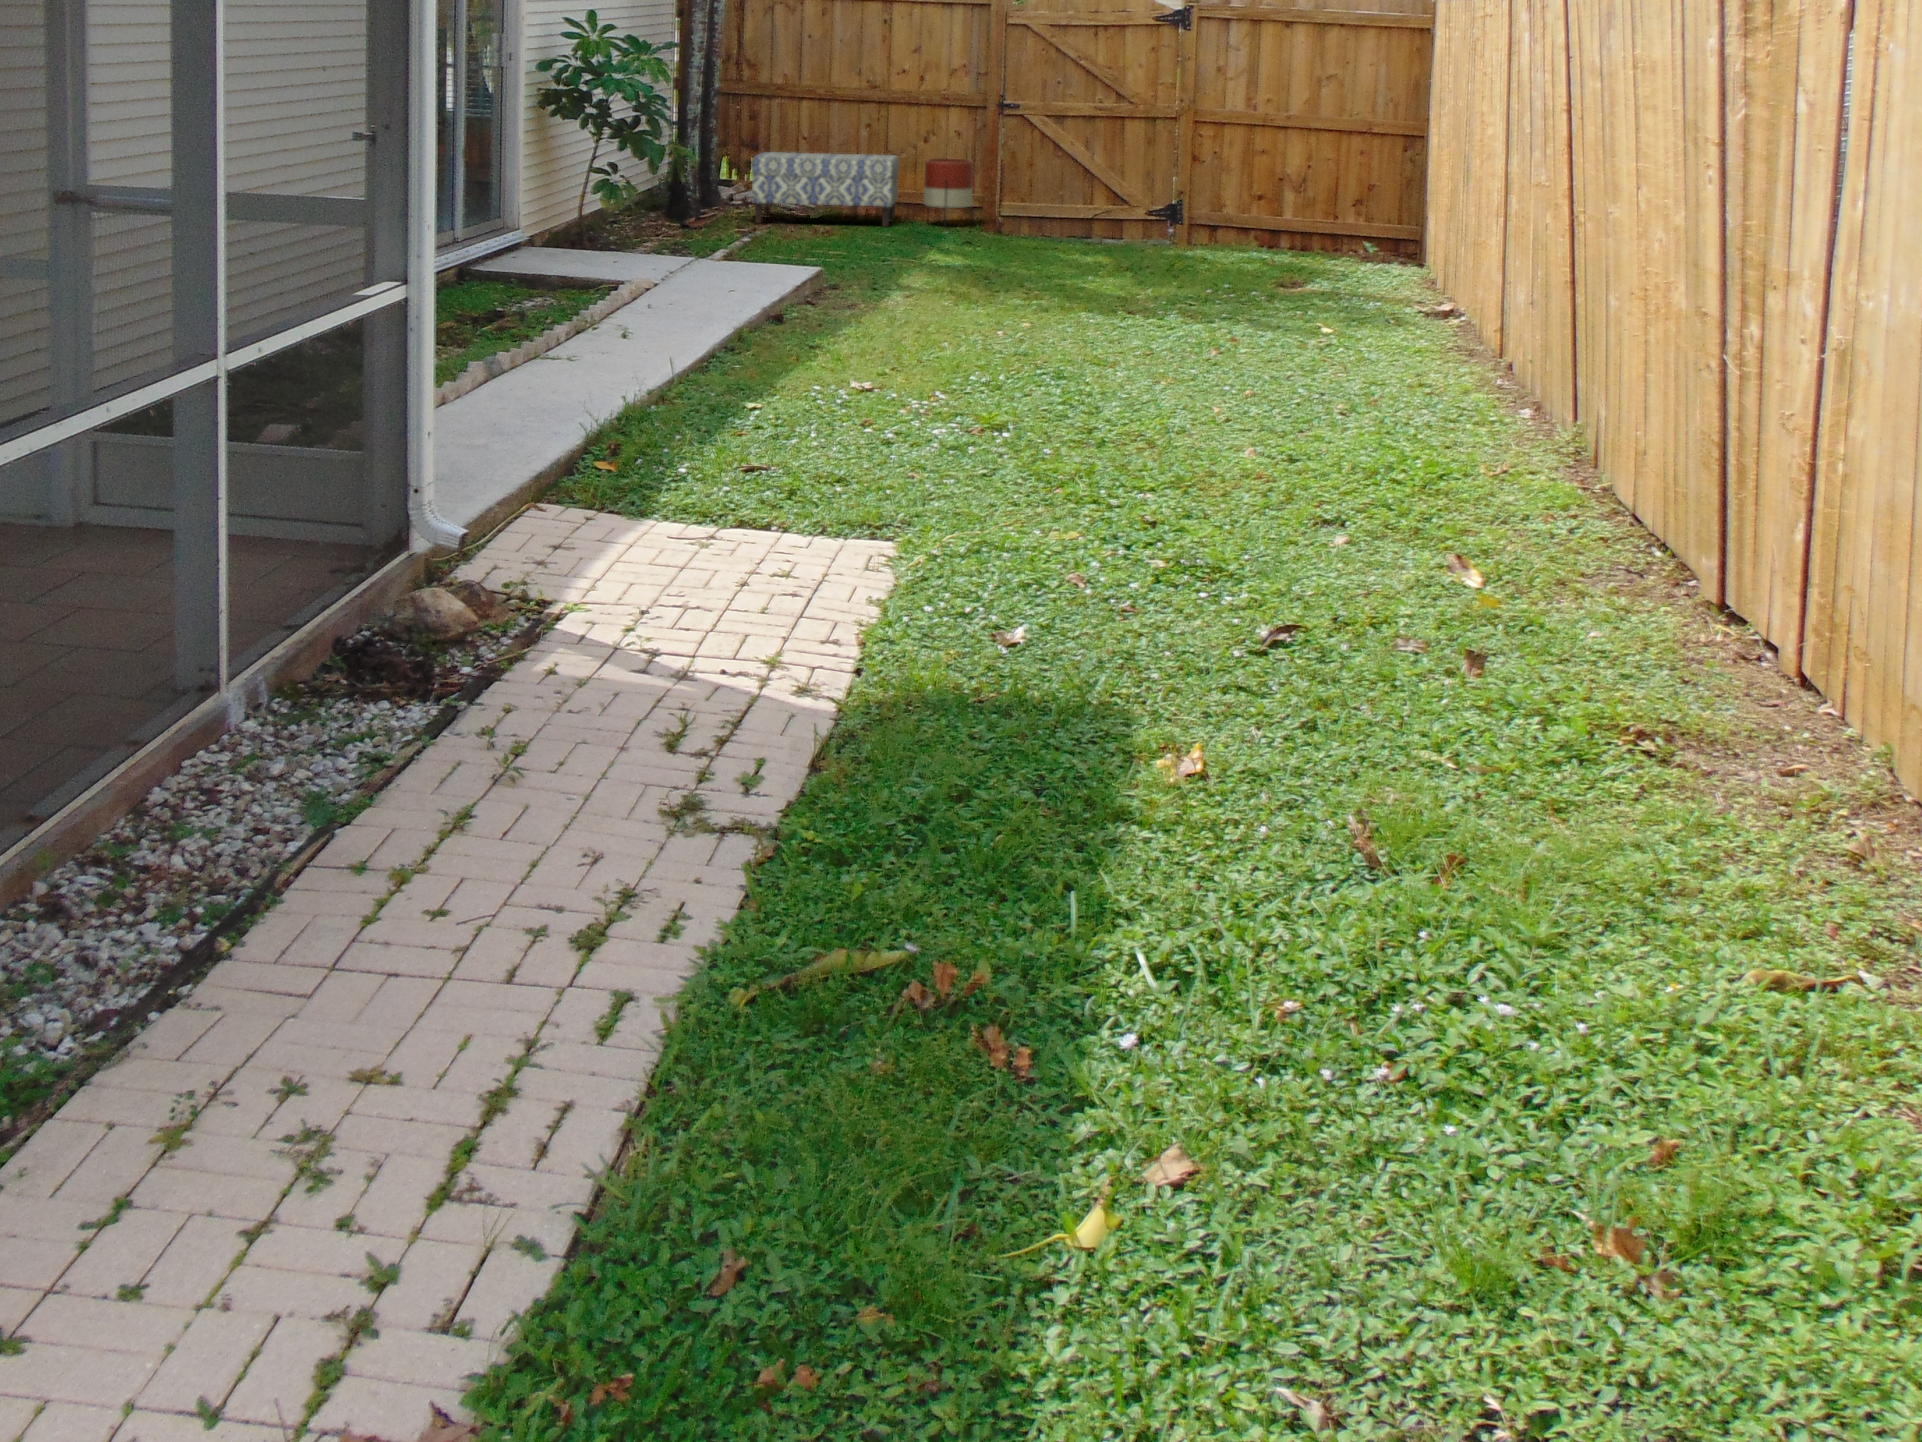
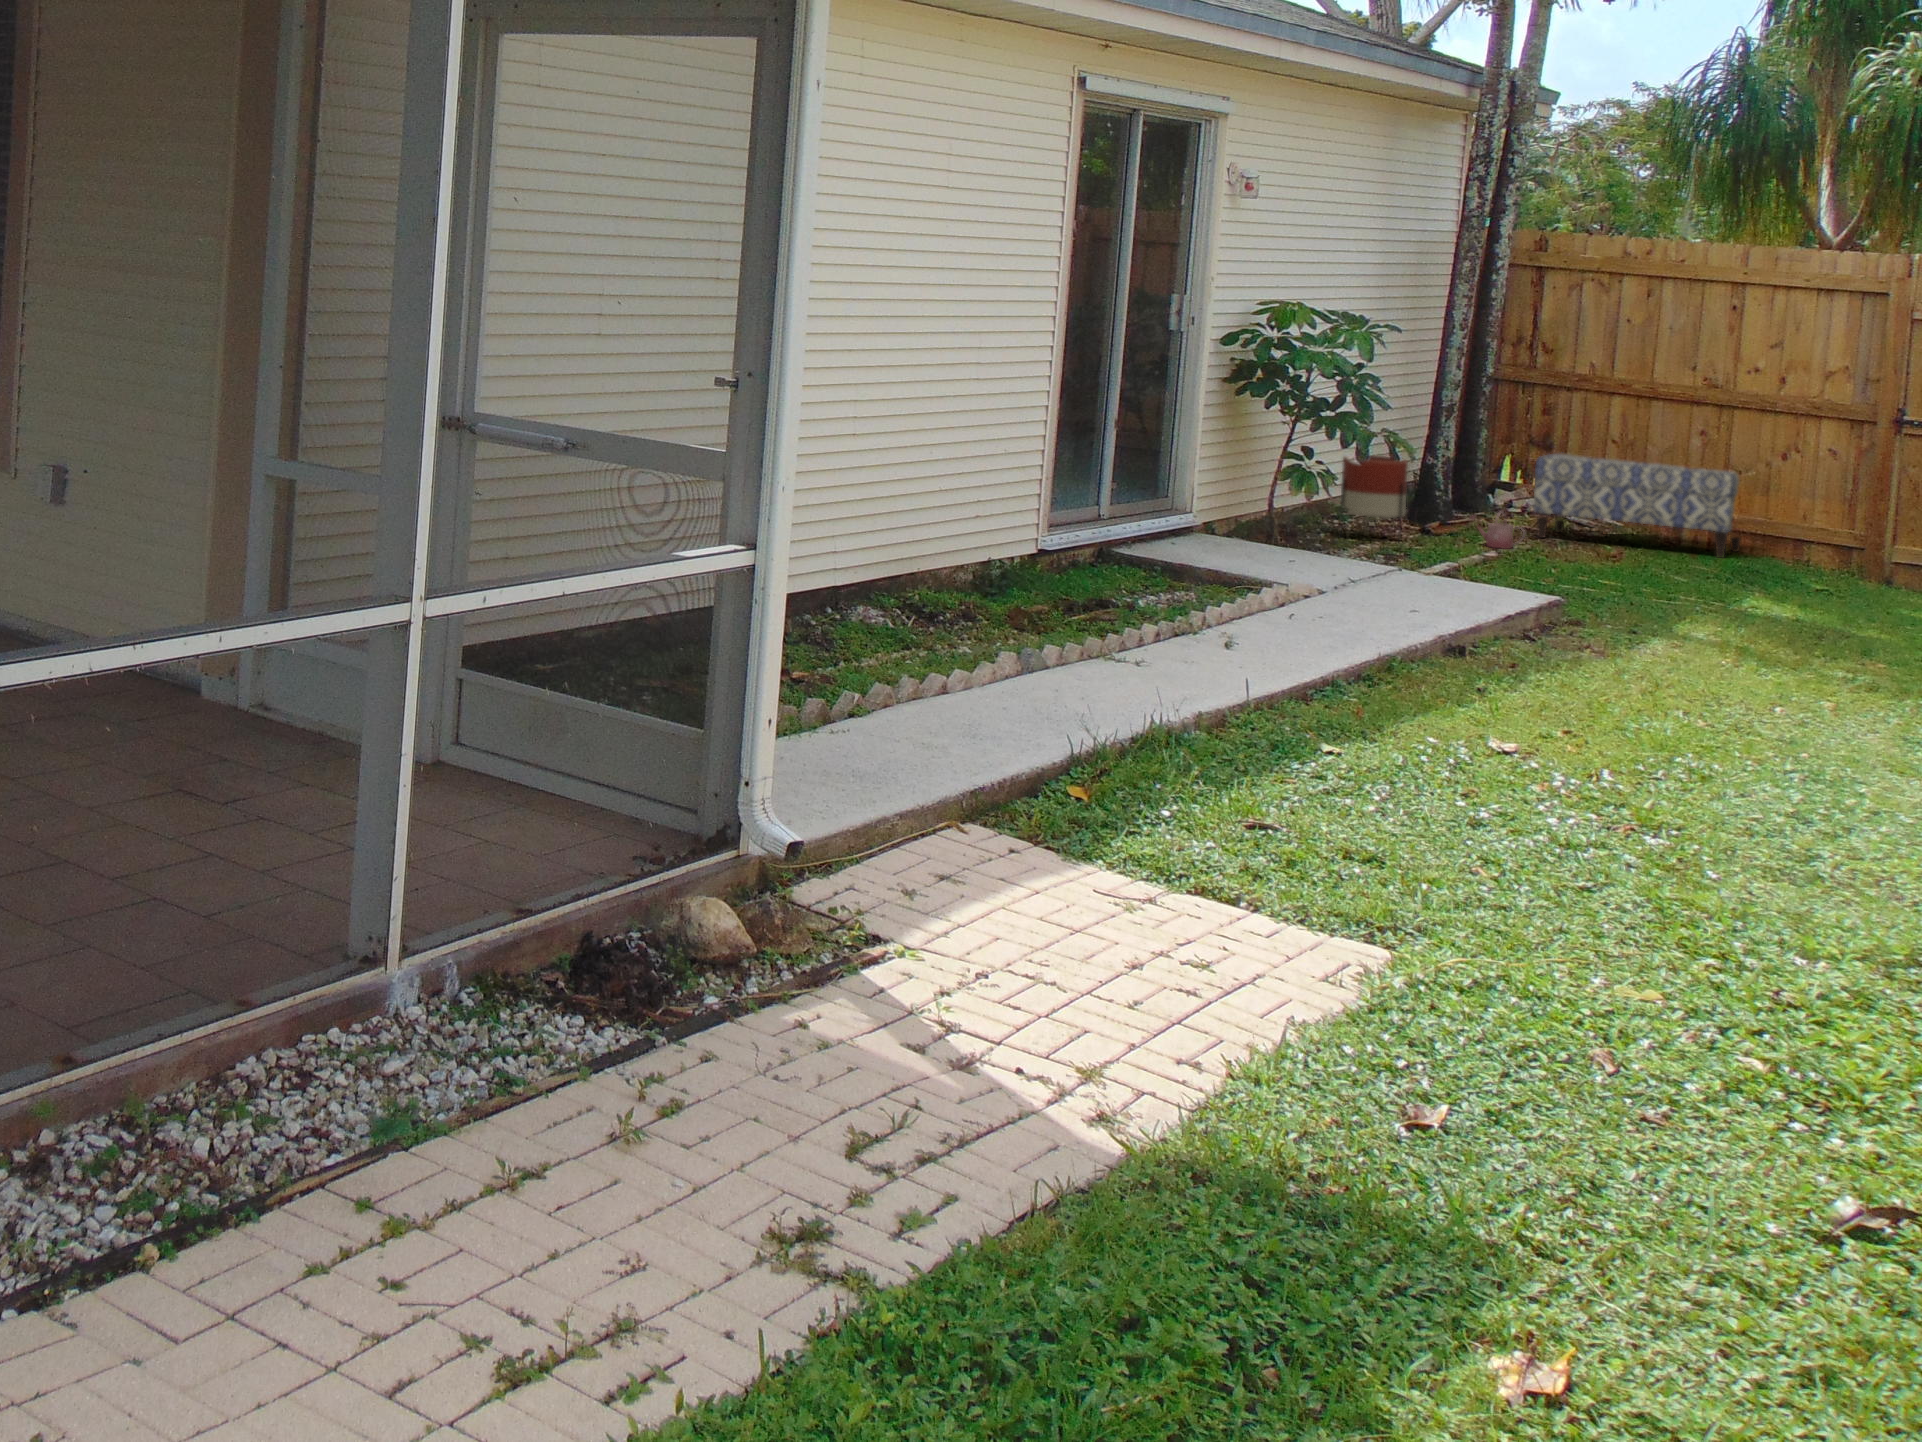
planter: present [924,158,973,224] -> present [1341,456,1408,520]
watering can: none [709,204,754,235] -> present [1470,513,1523,549]

